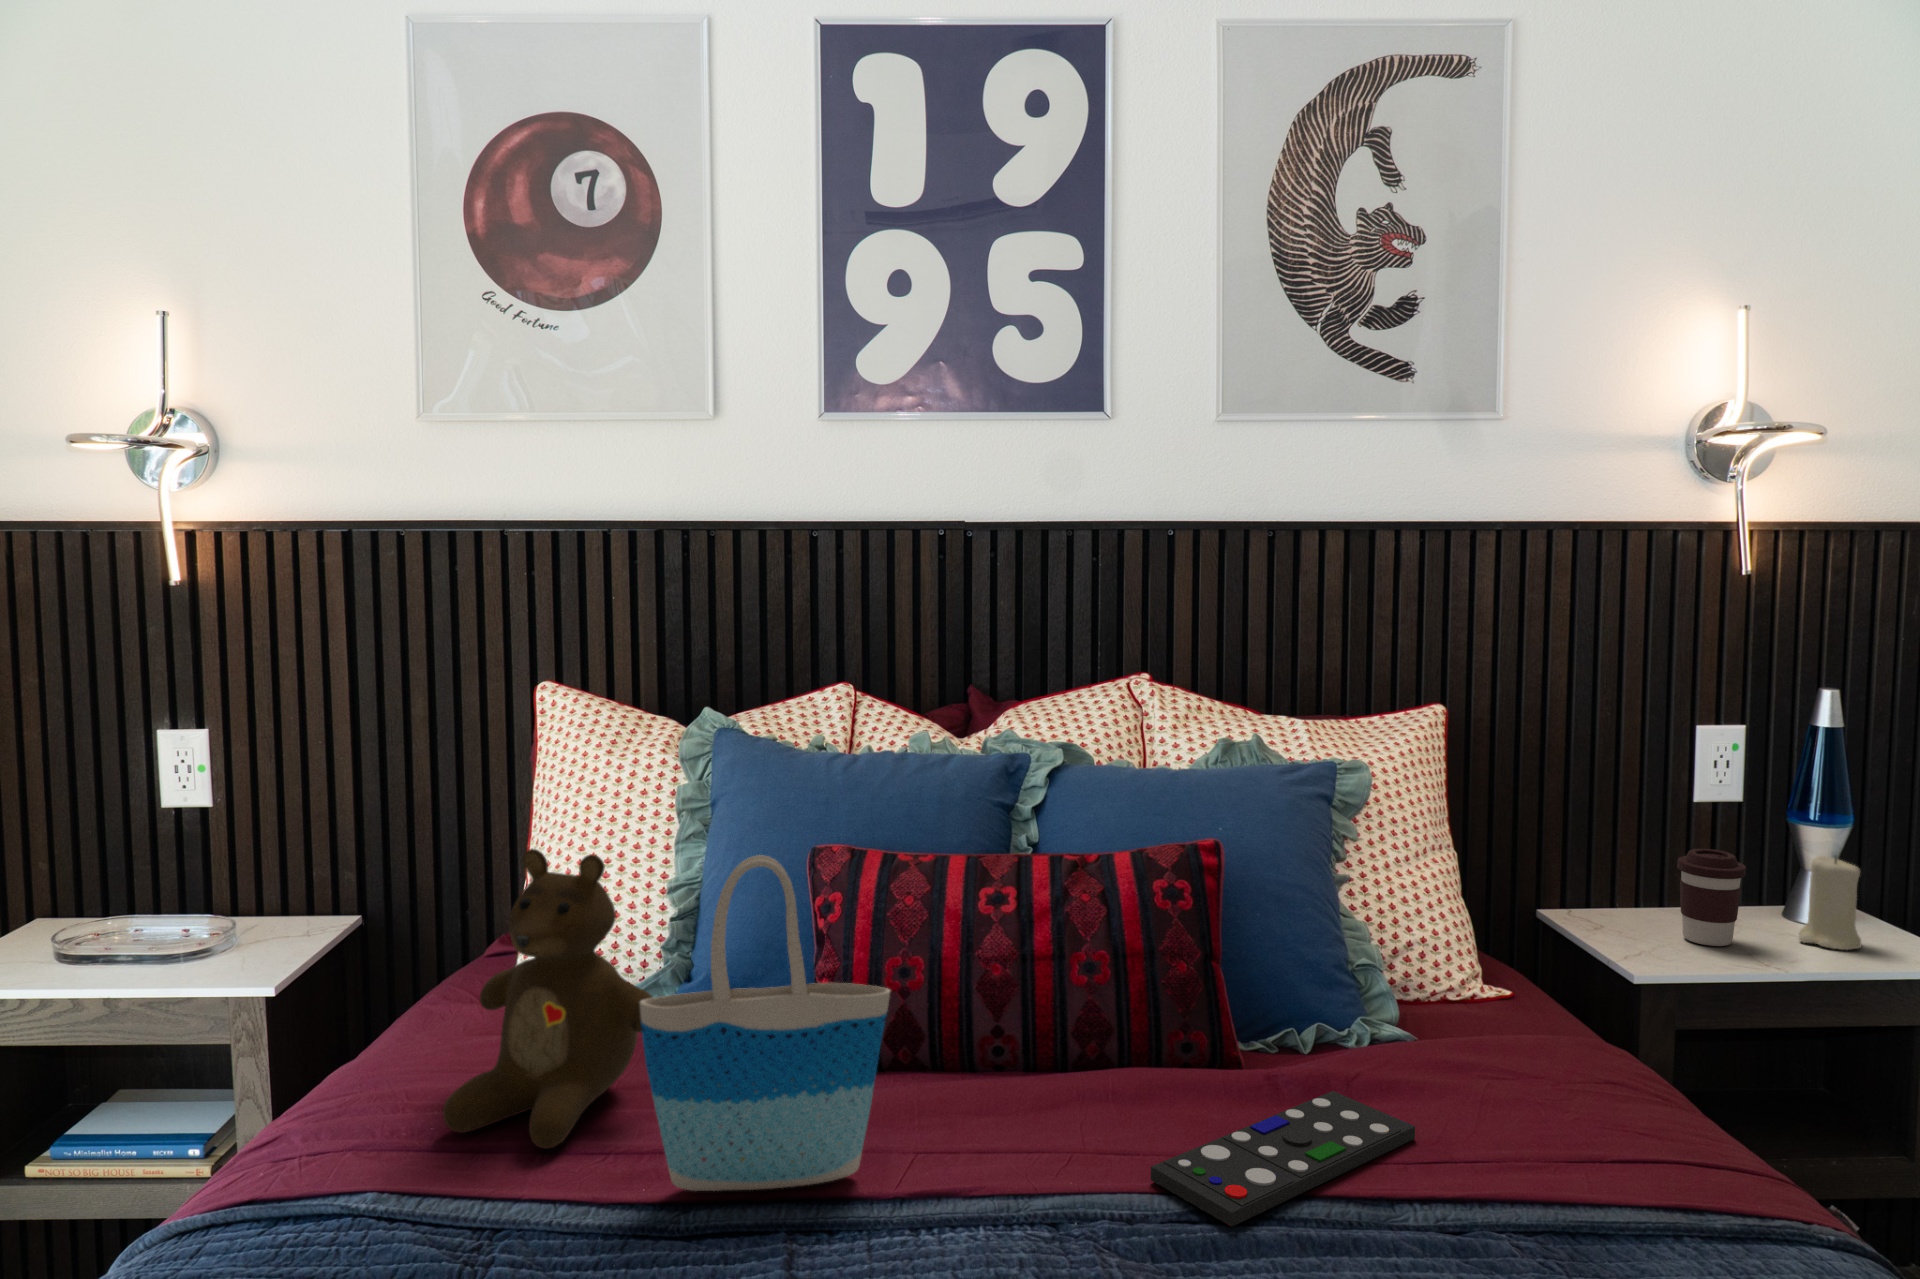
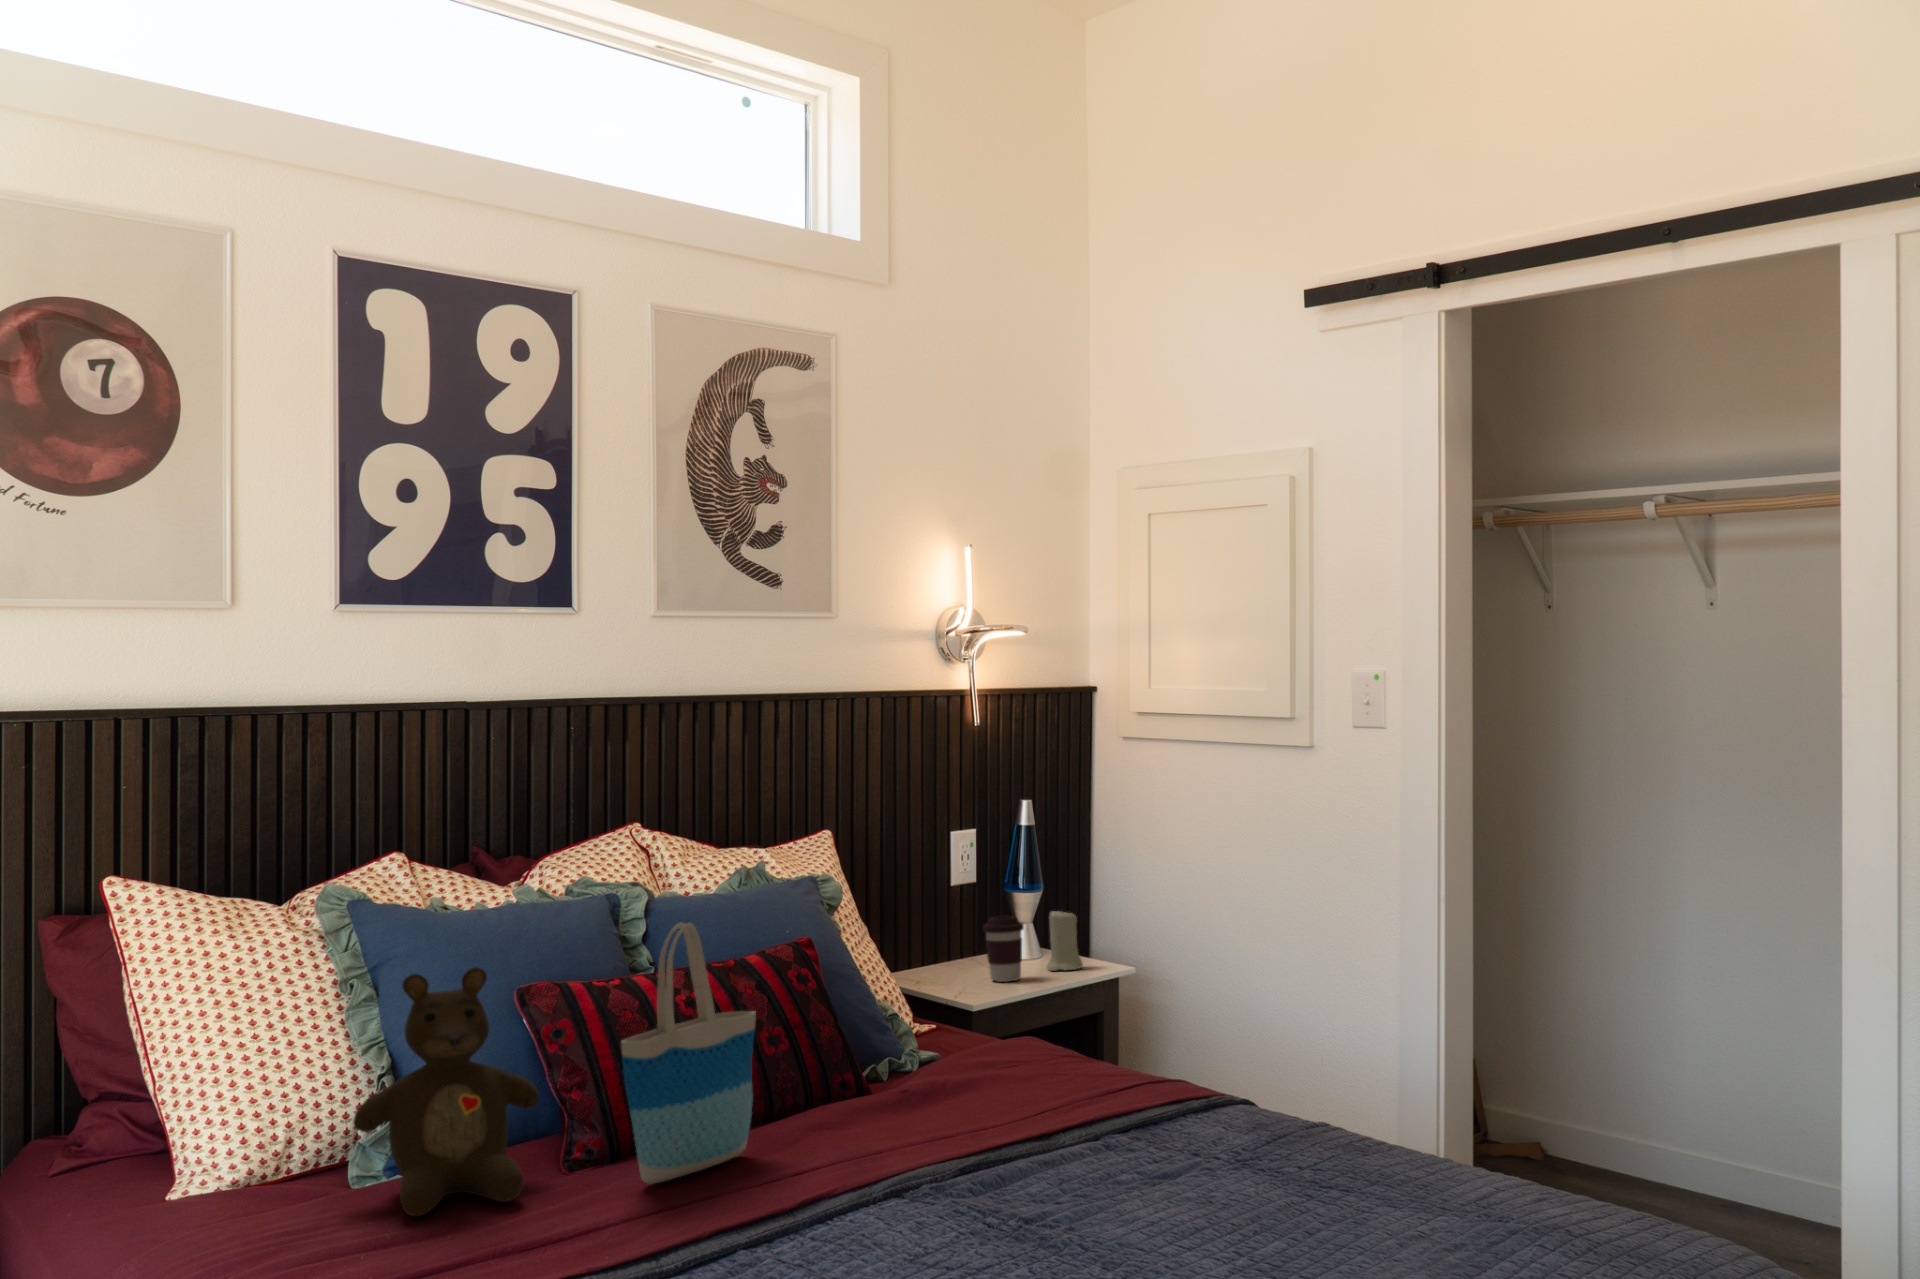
remote control: present [1151,1091,1415,1227] -> none [904,1060,1000,1111]

